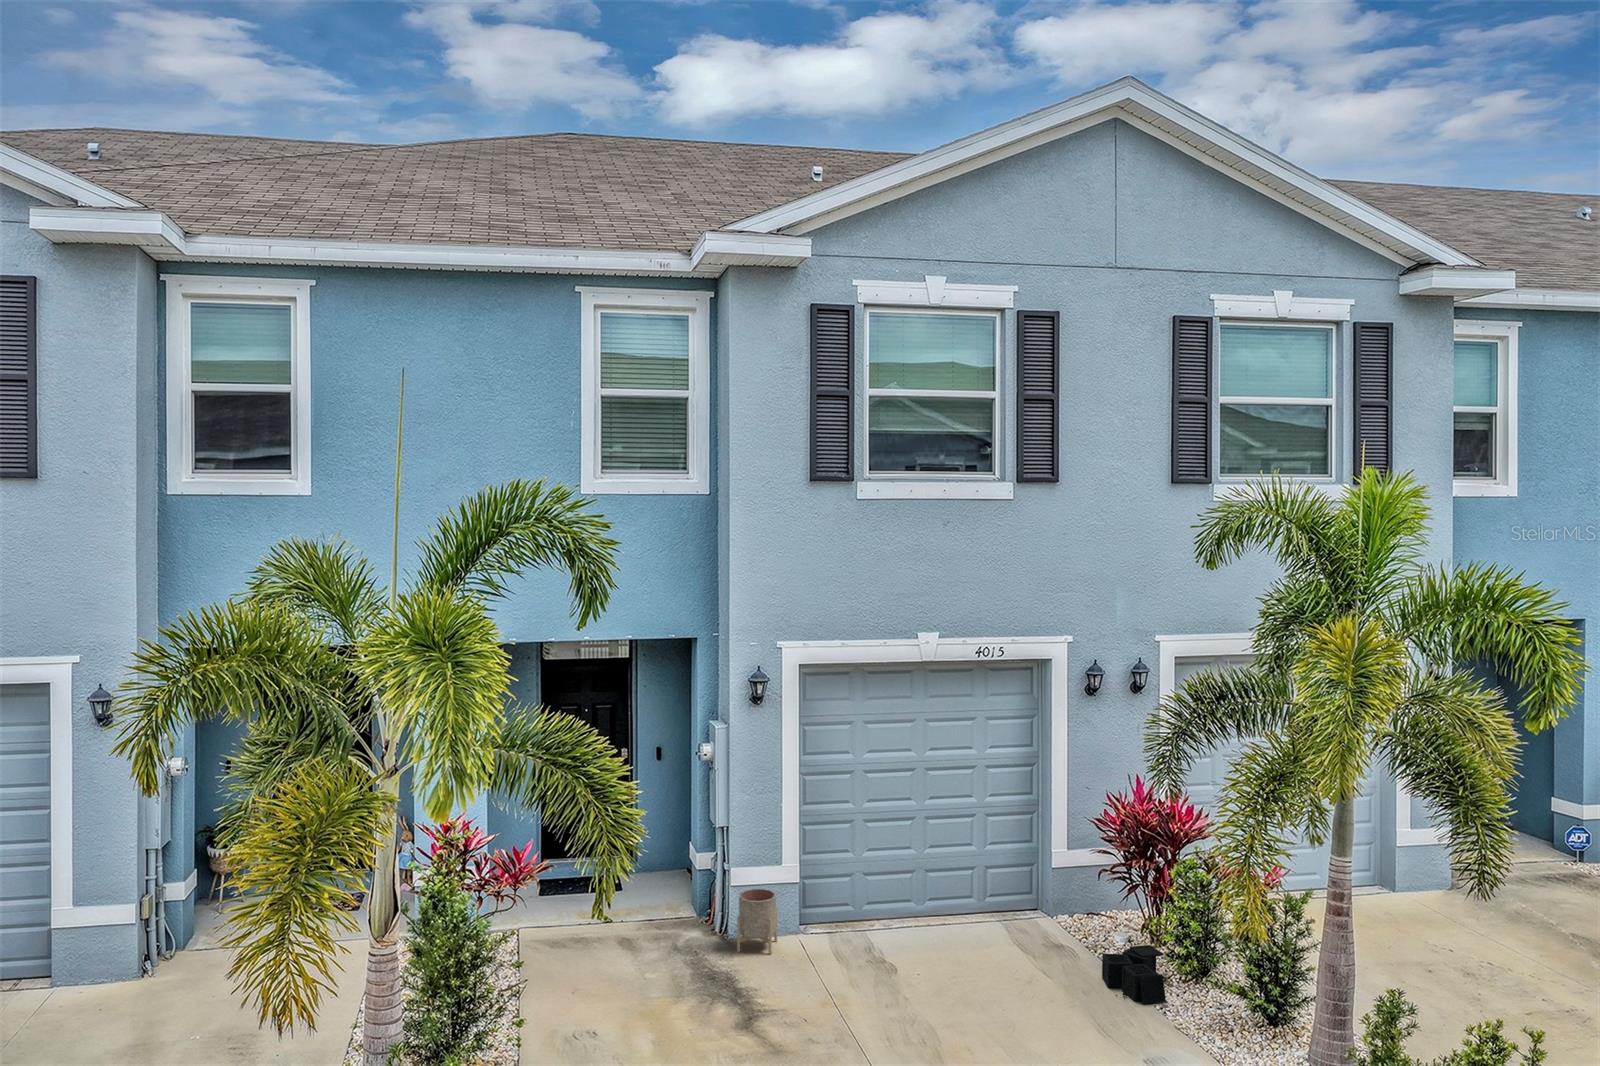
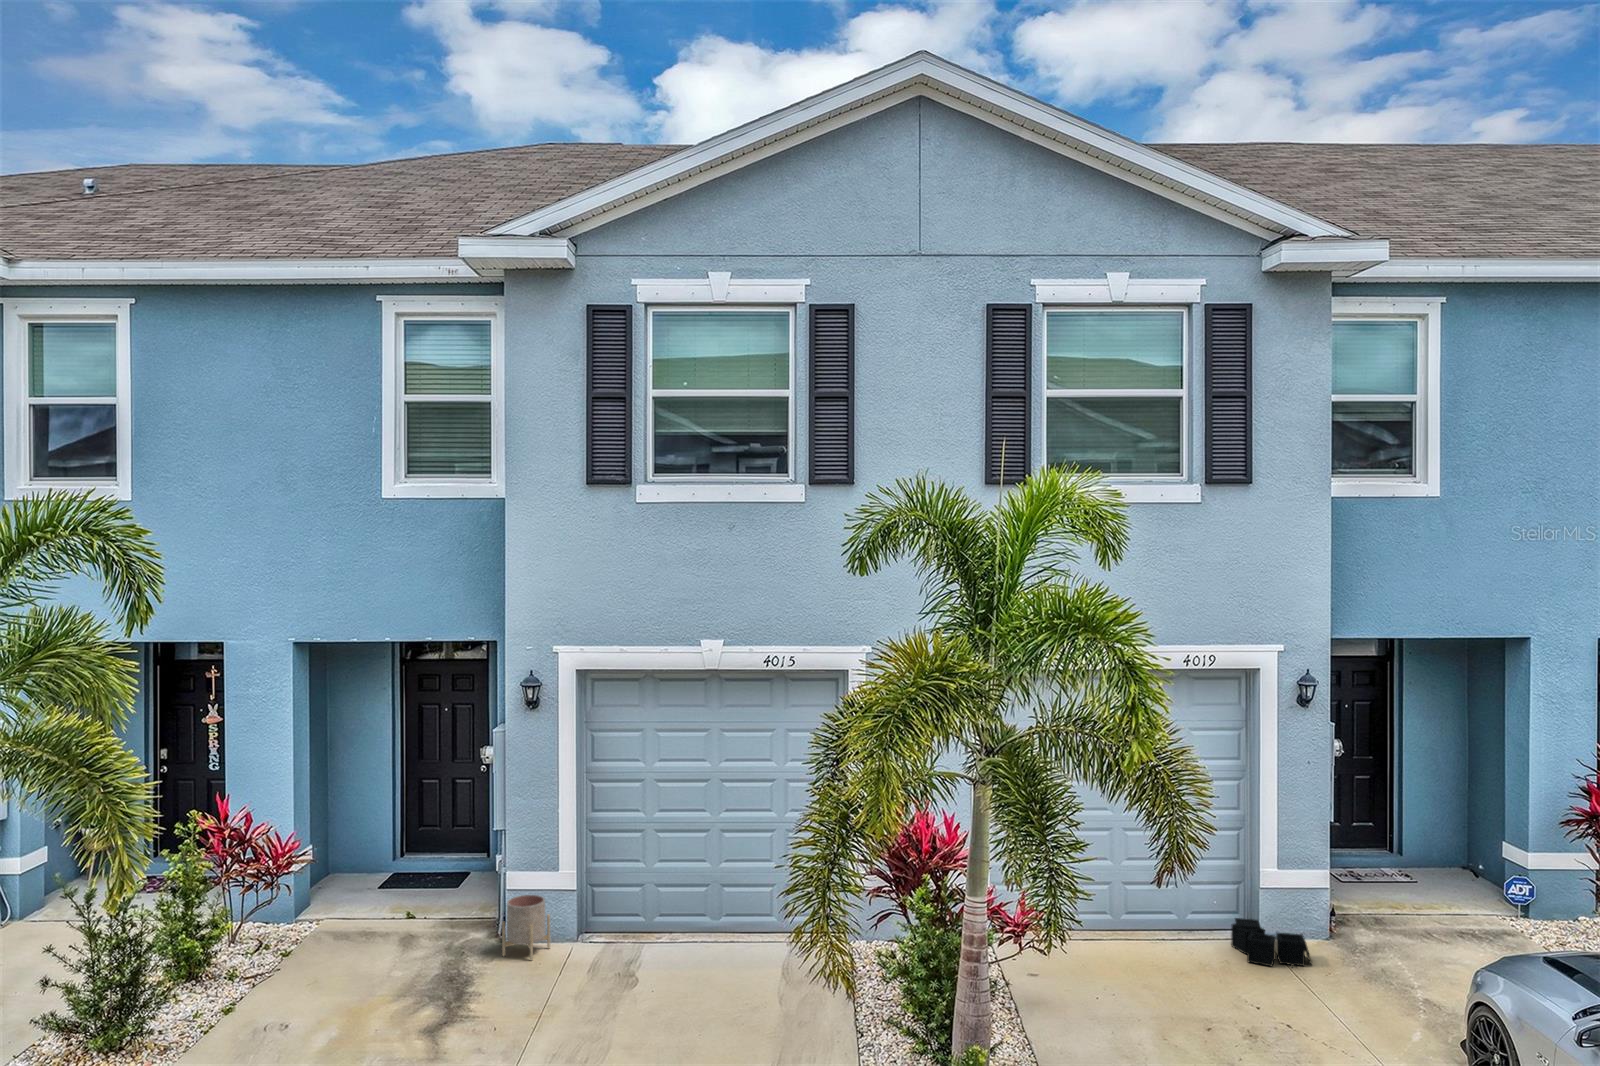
storage bin: present [1102,945,1166,1004] -> present [1231,918,1312,966]

